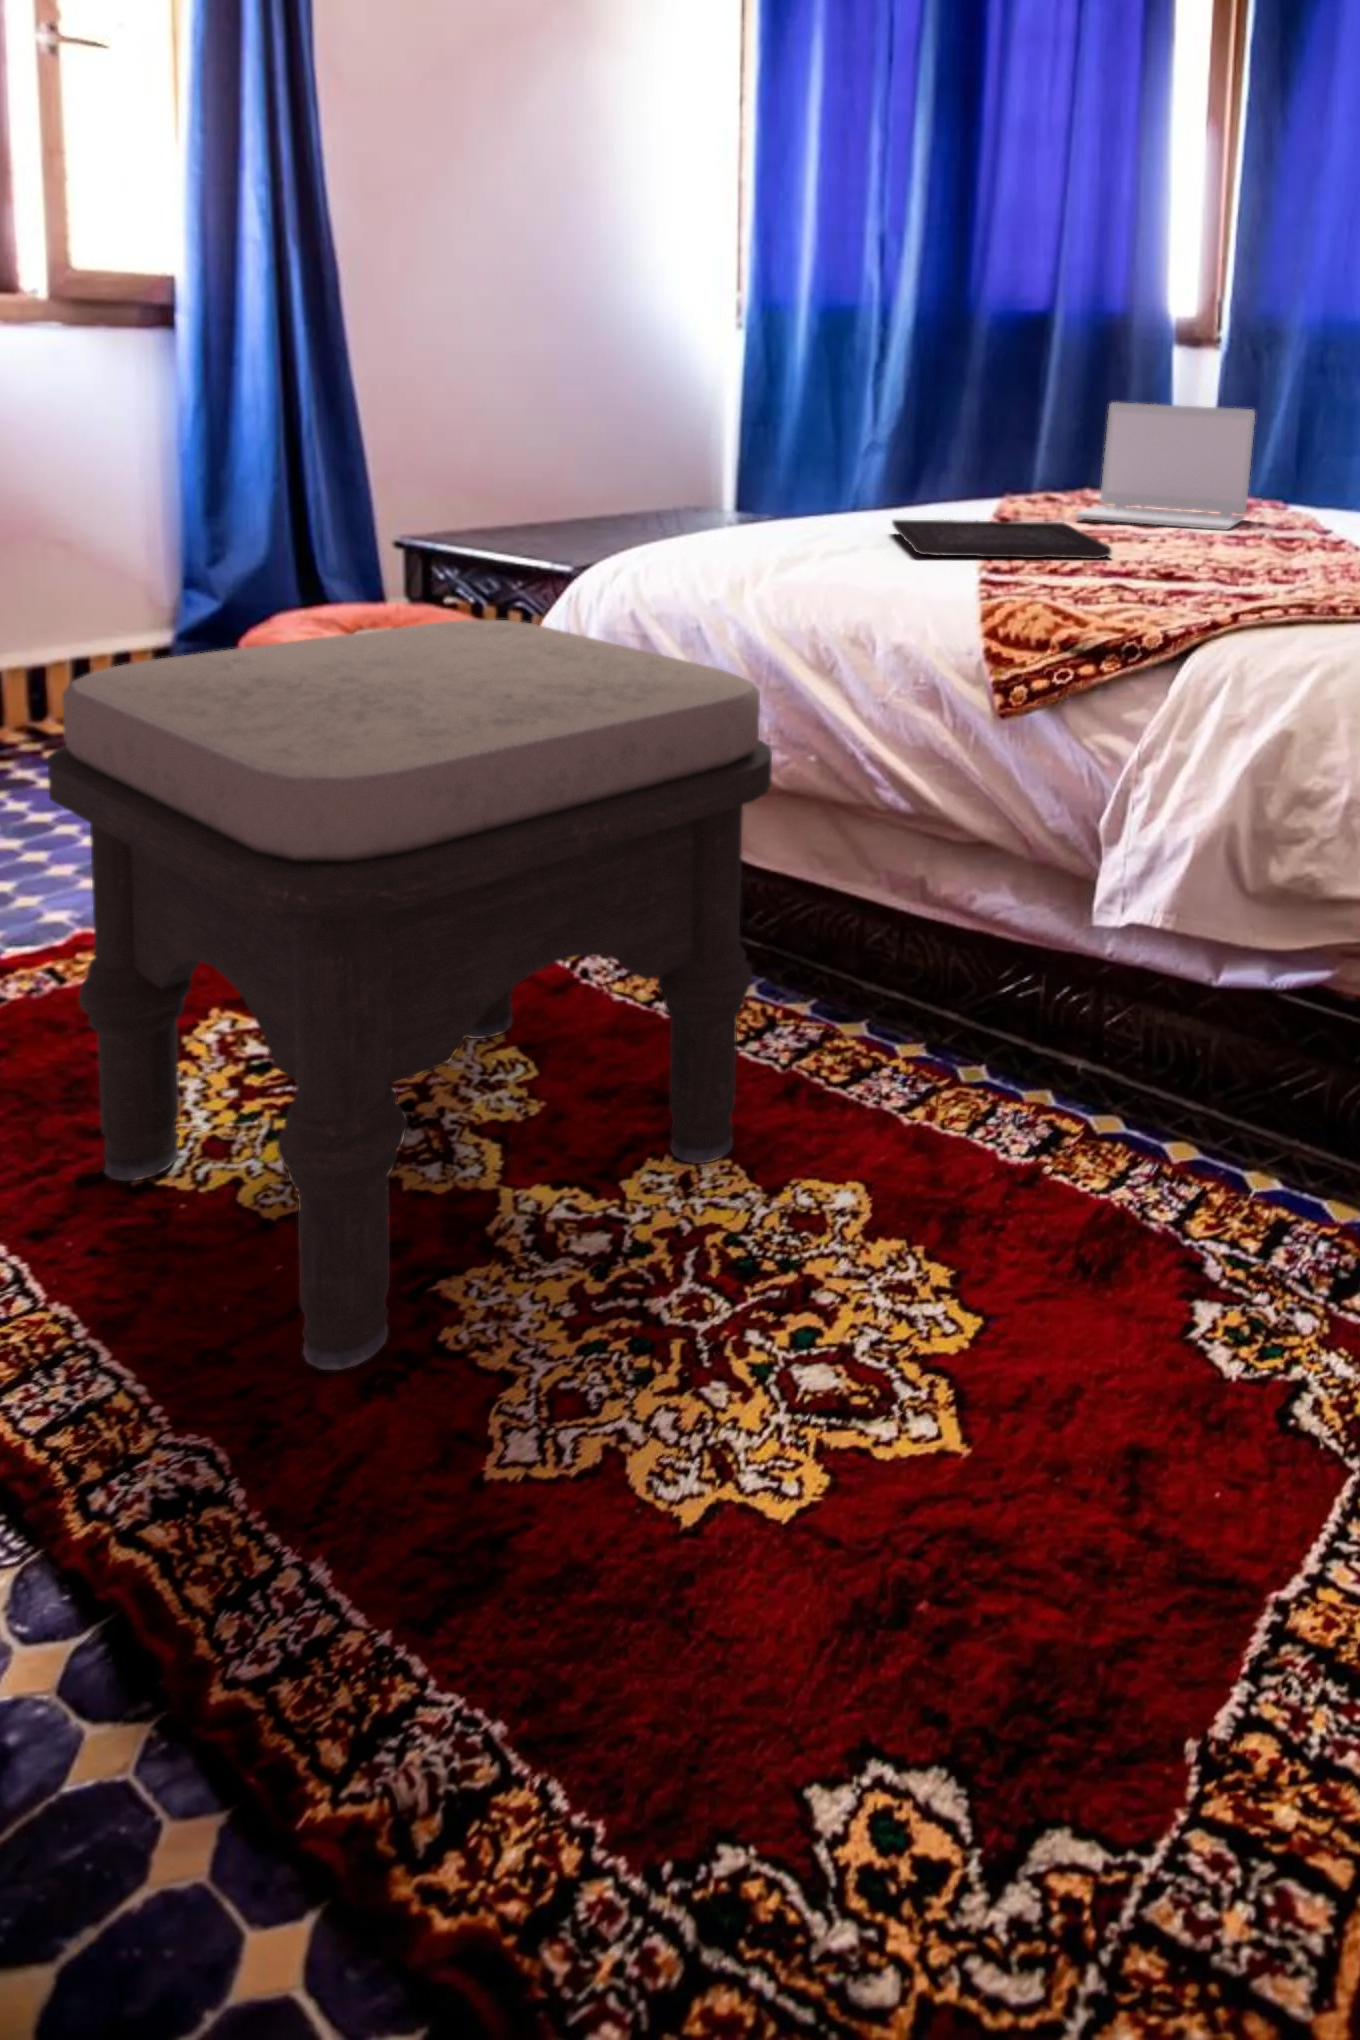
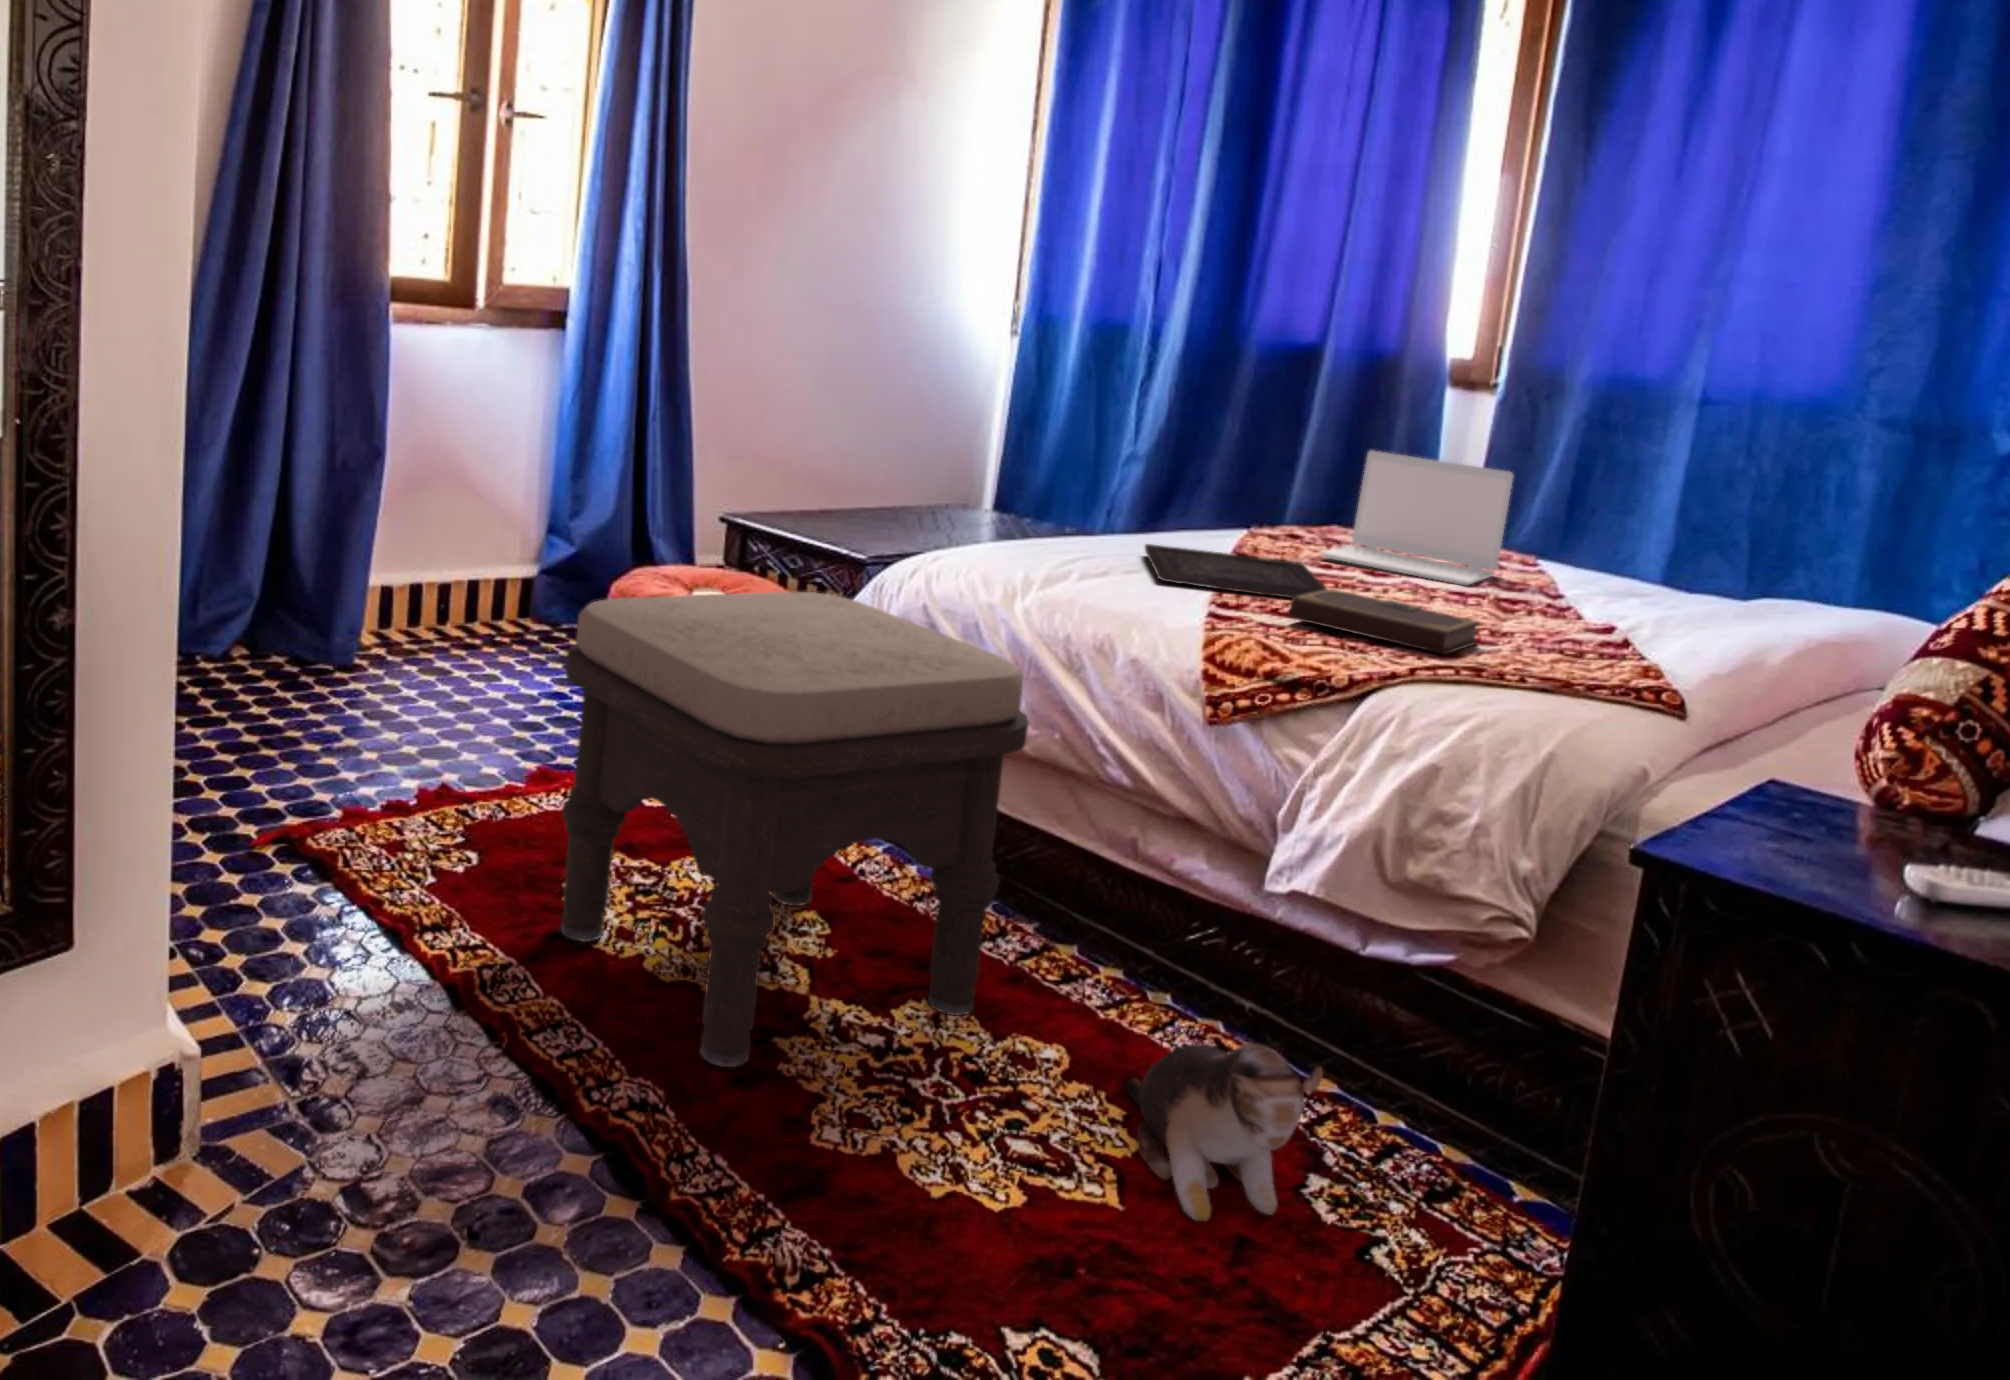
notebook: none [1079,538,1289,596] -> present [1289,589,1480,654]
plush toy: none [945,1172,1244,1447] -> present [1127,1042,1323,1221]

